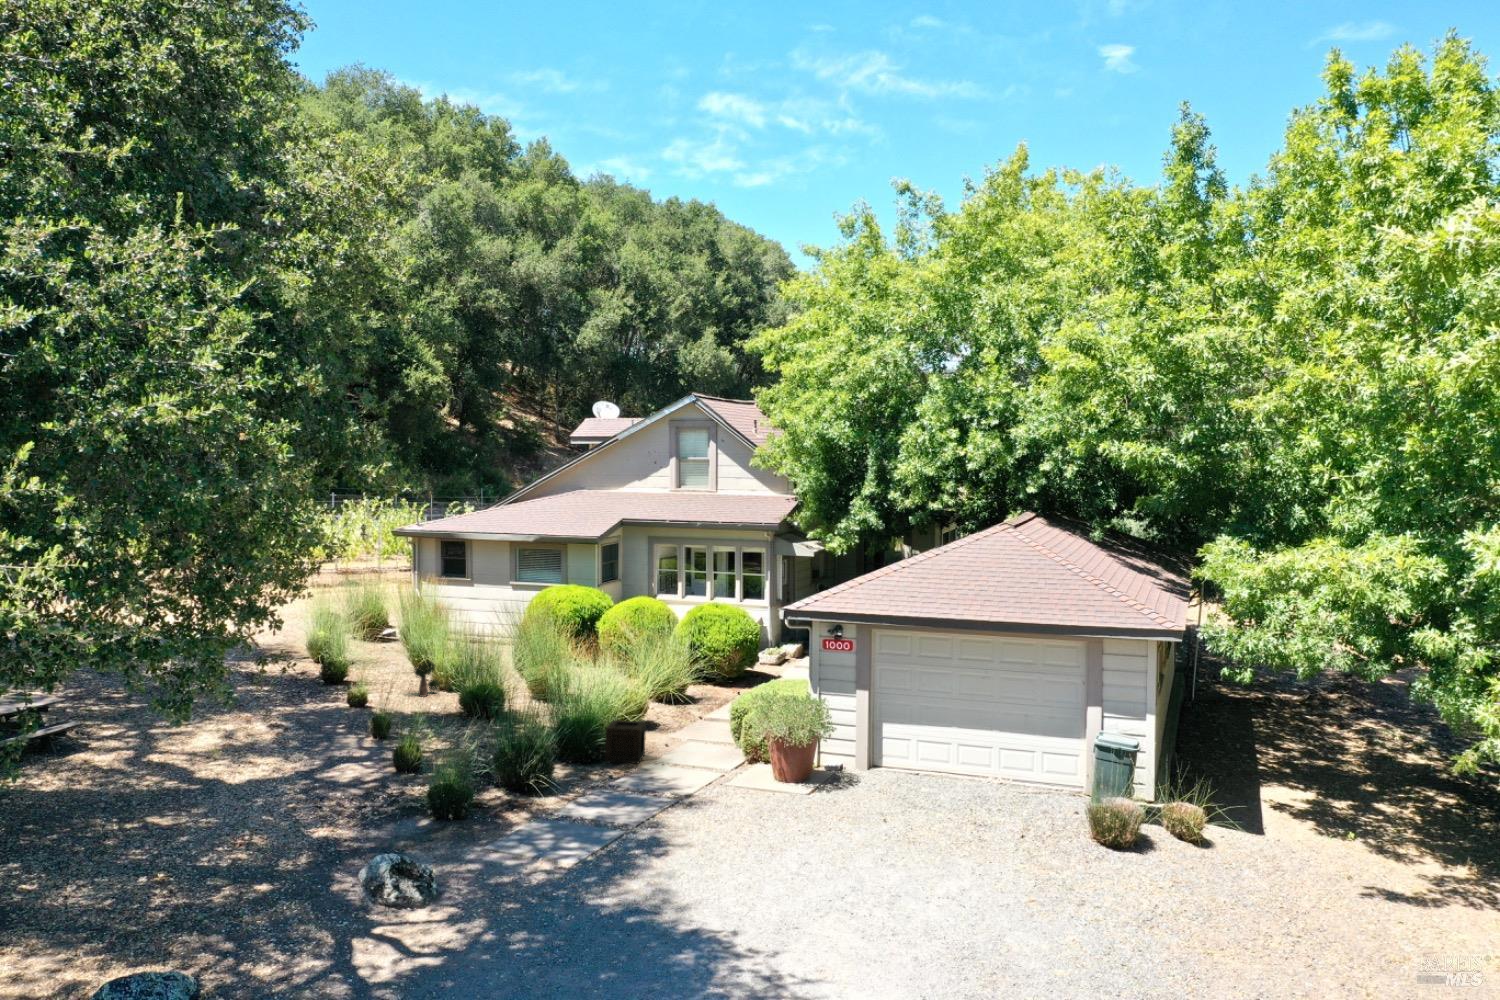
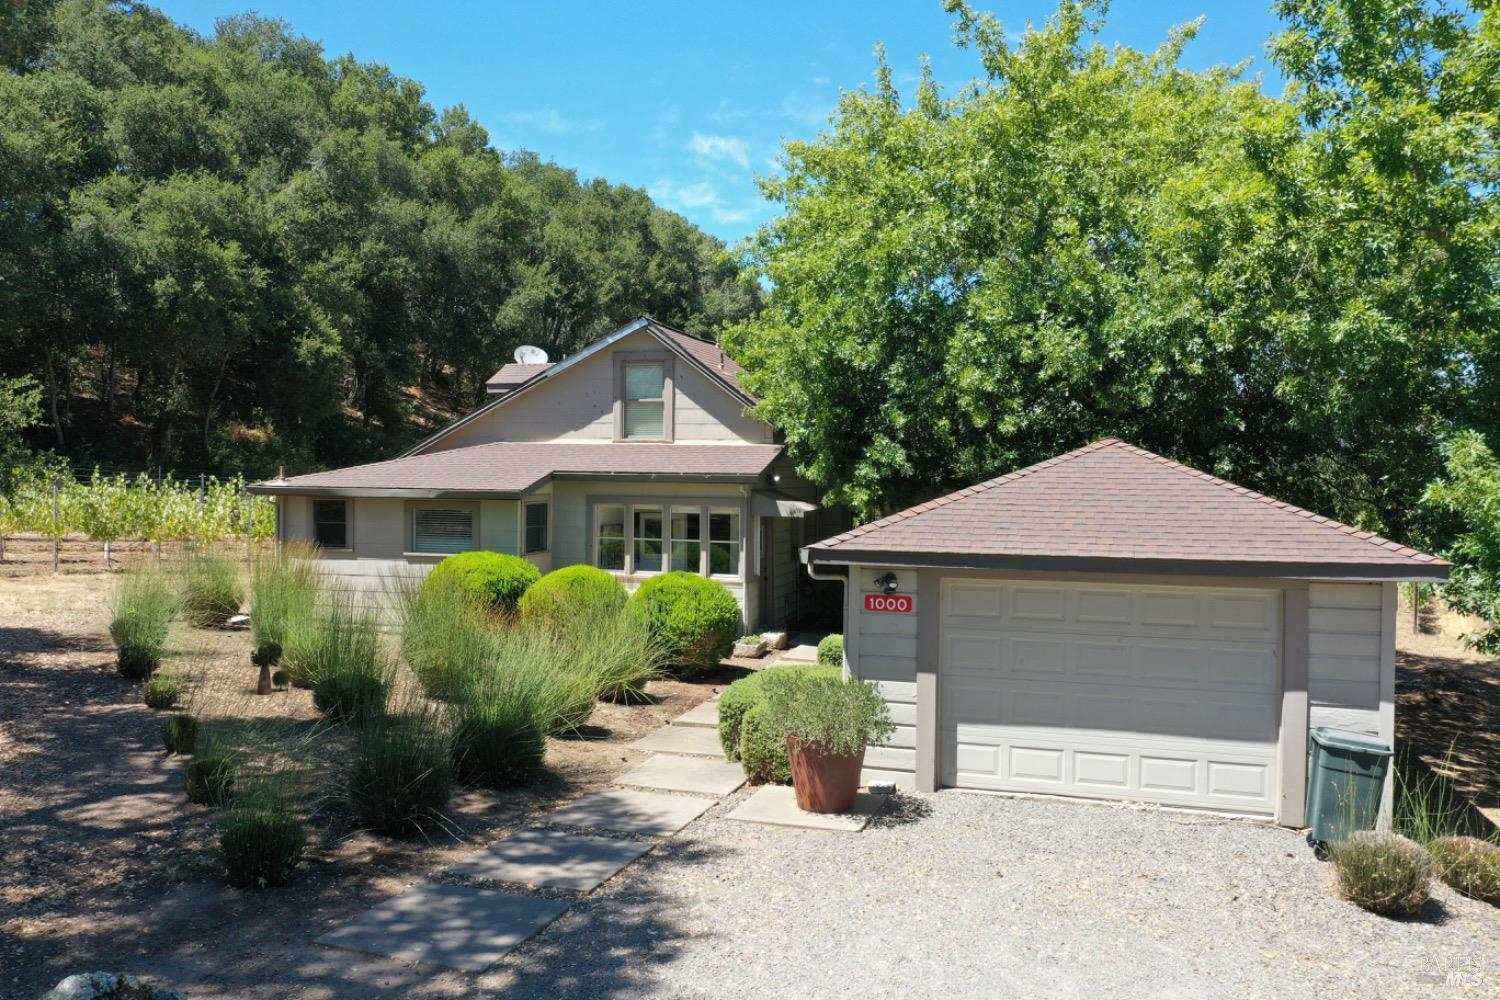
wooden crate: present [605,720,646,764] -> none [534,721,596,786]

